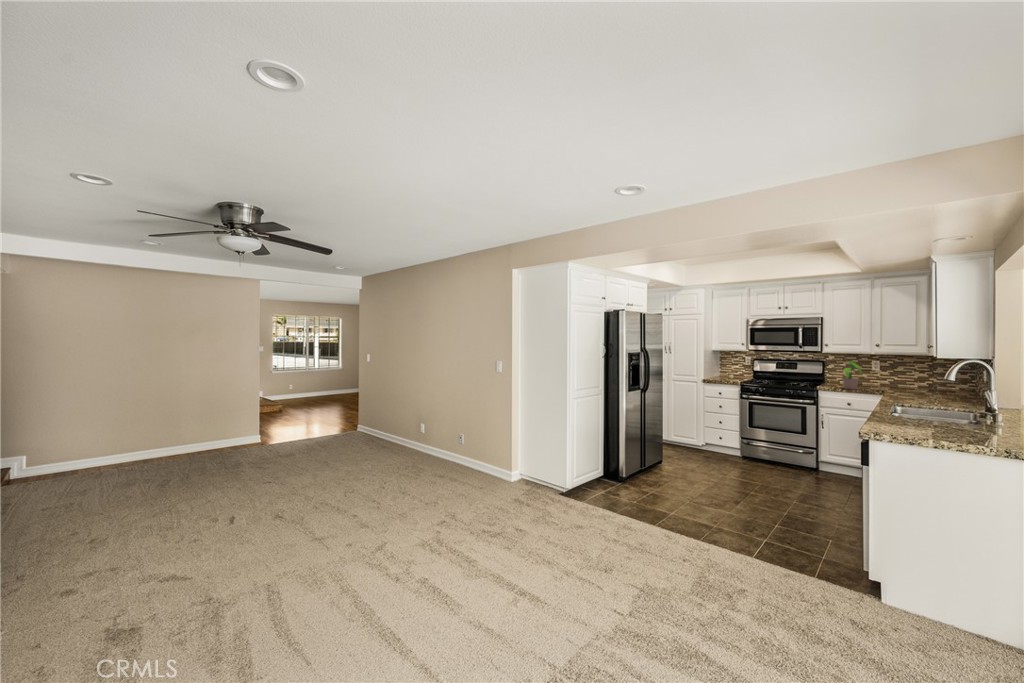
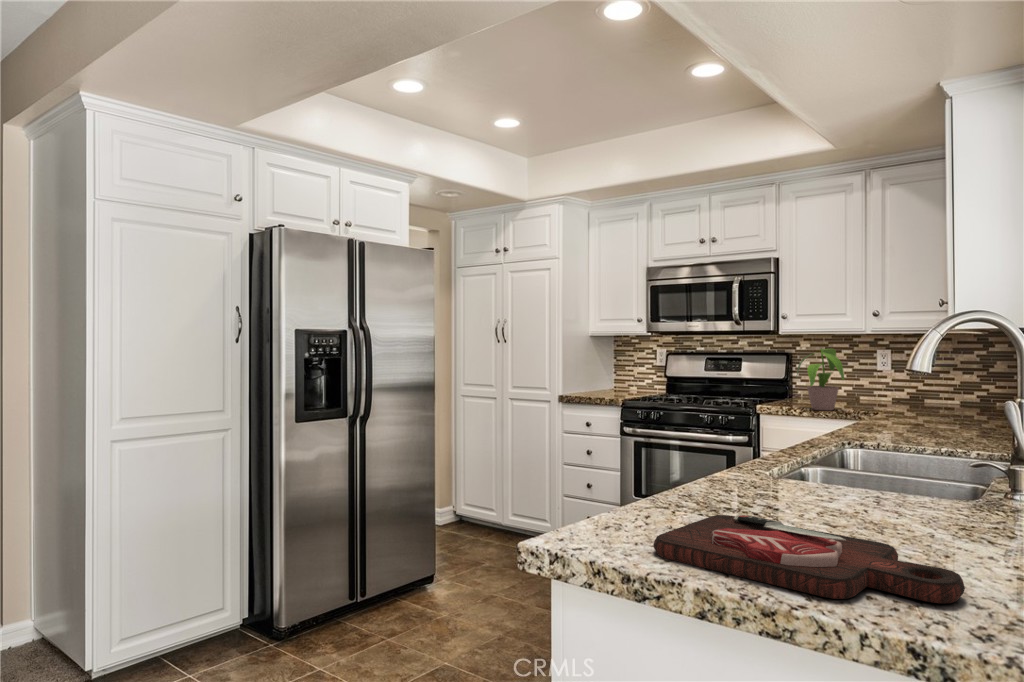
cutting board: none [885,423,987,441] -> present [654,515,965,603]

